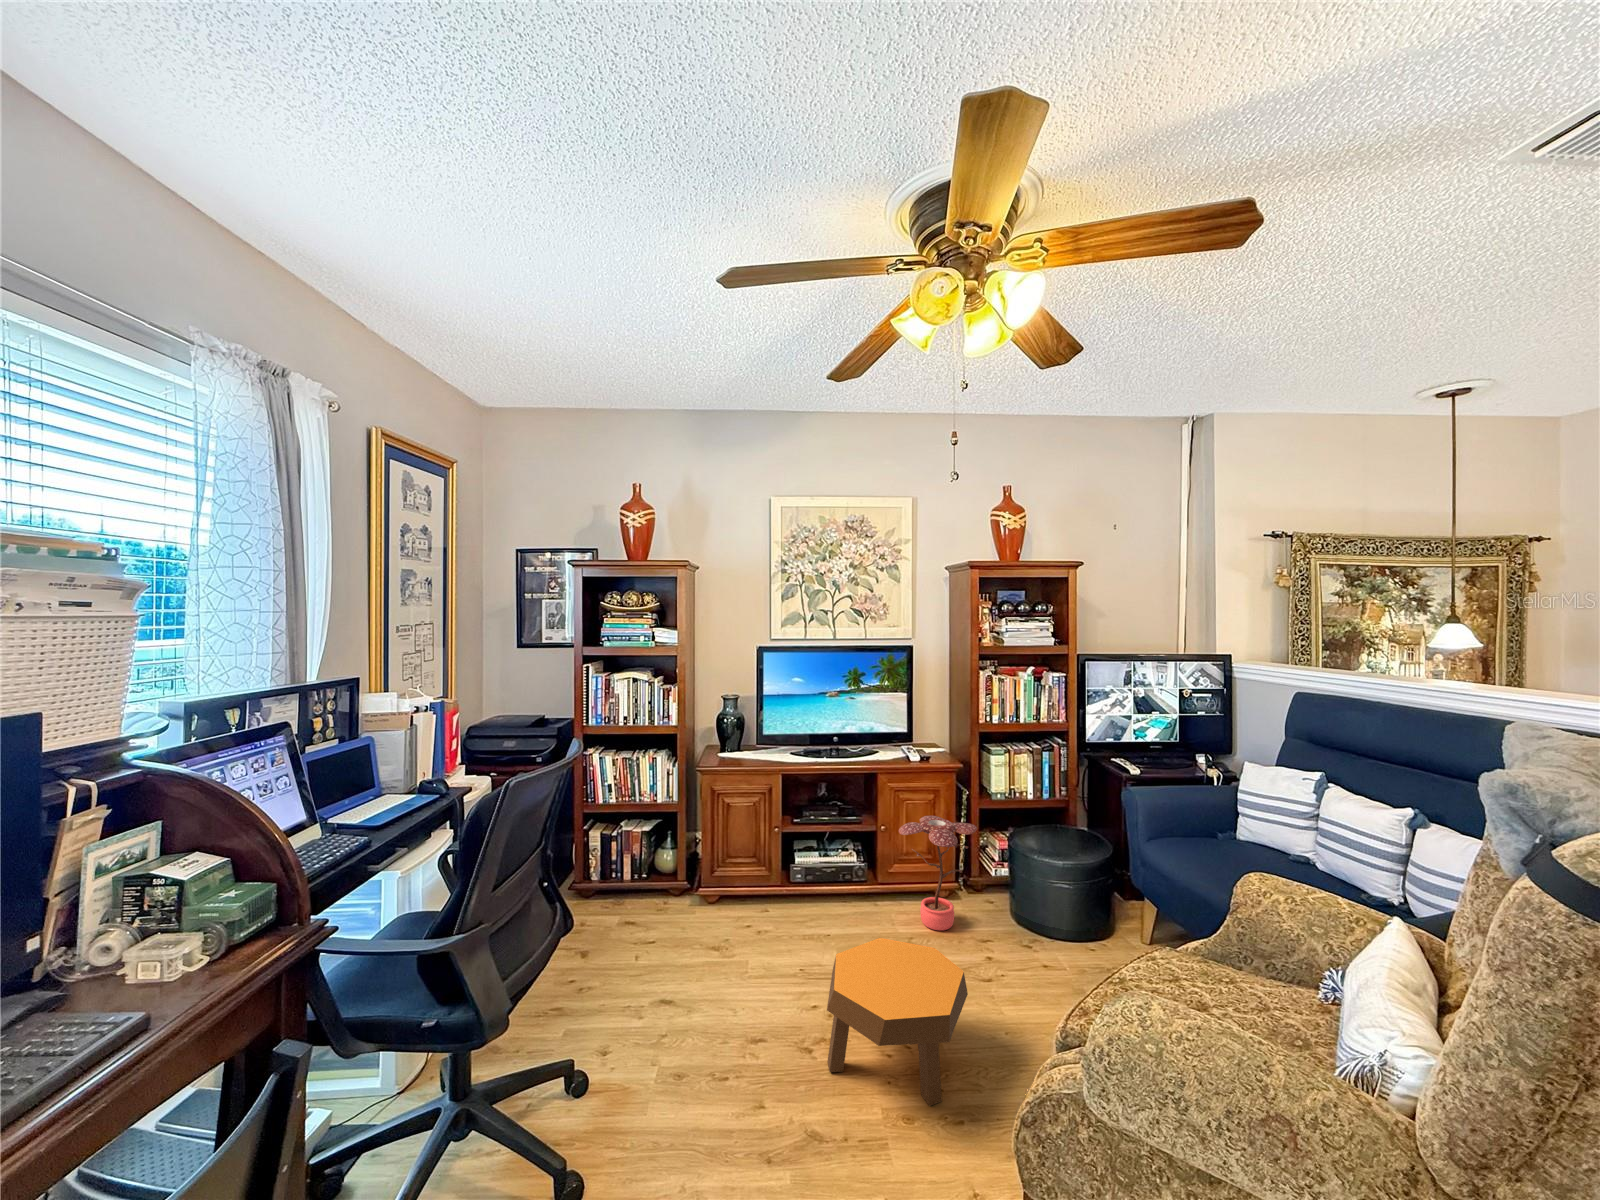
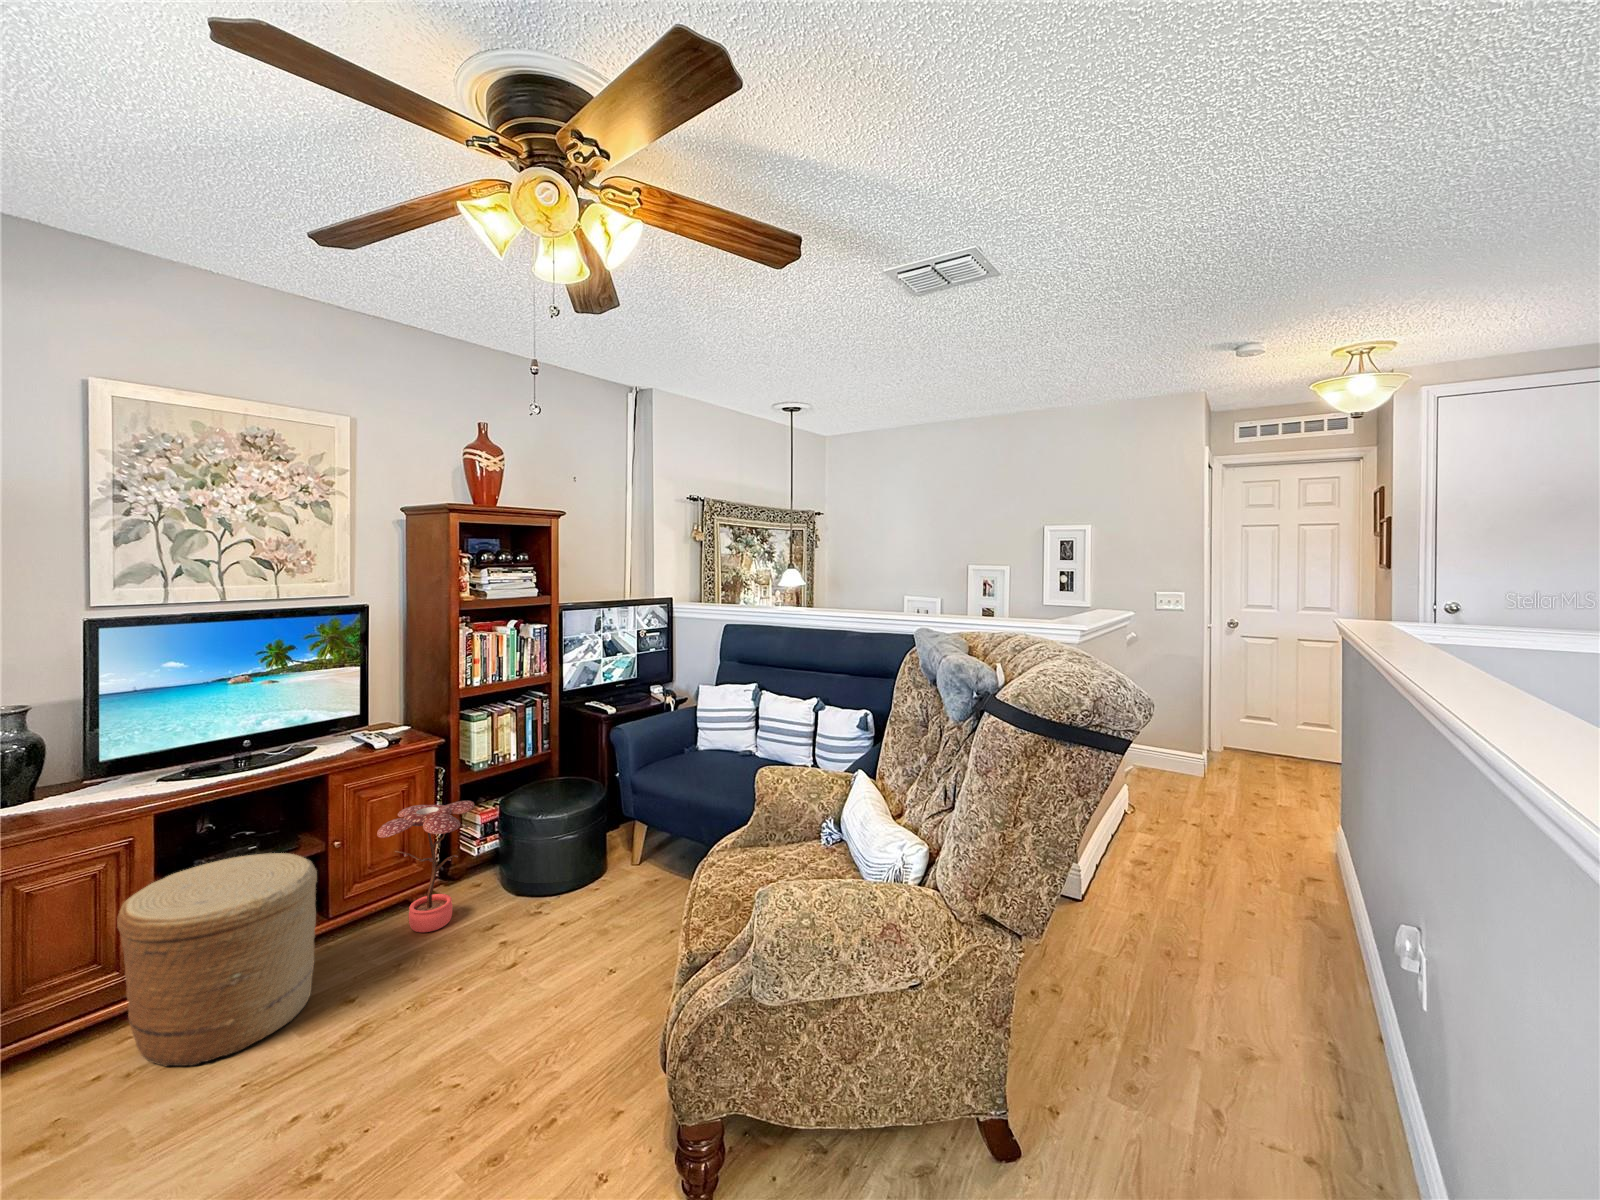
woven basket: none [749,815,851,955] -> present [117,853,317,1066]
footstool: present [827,938,968,1106] -> none [350,937,529,1137]

